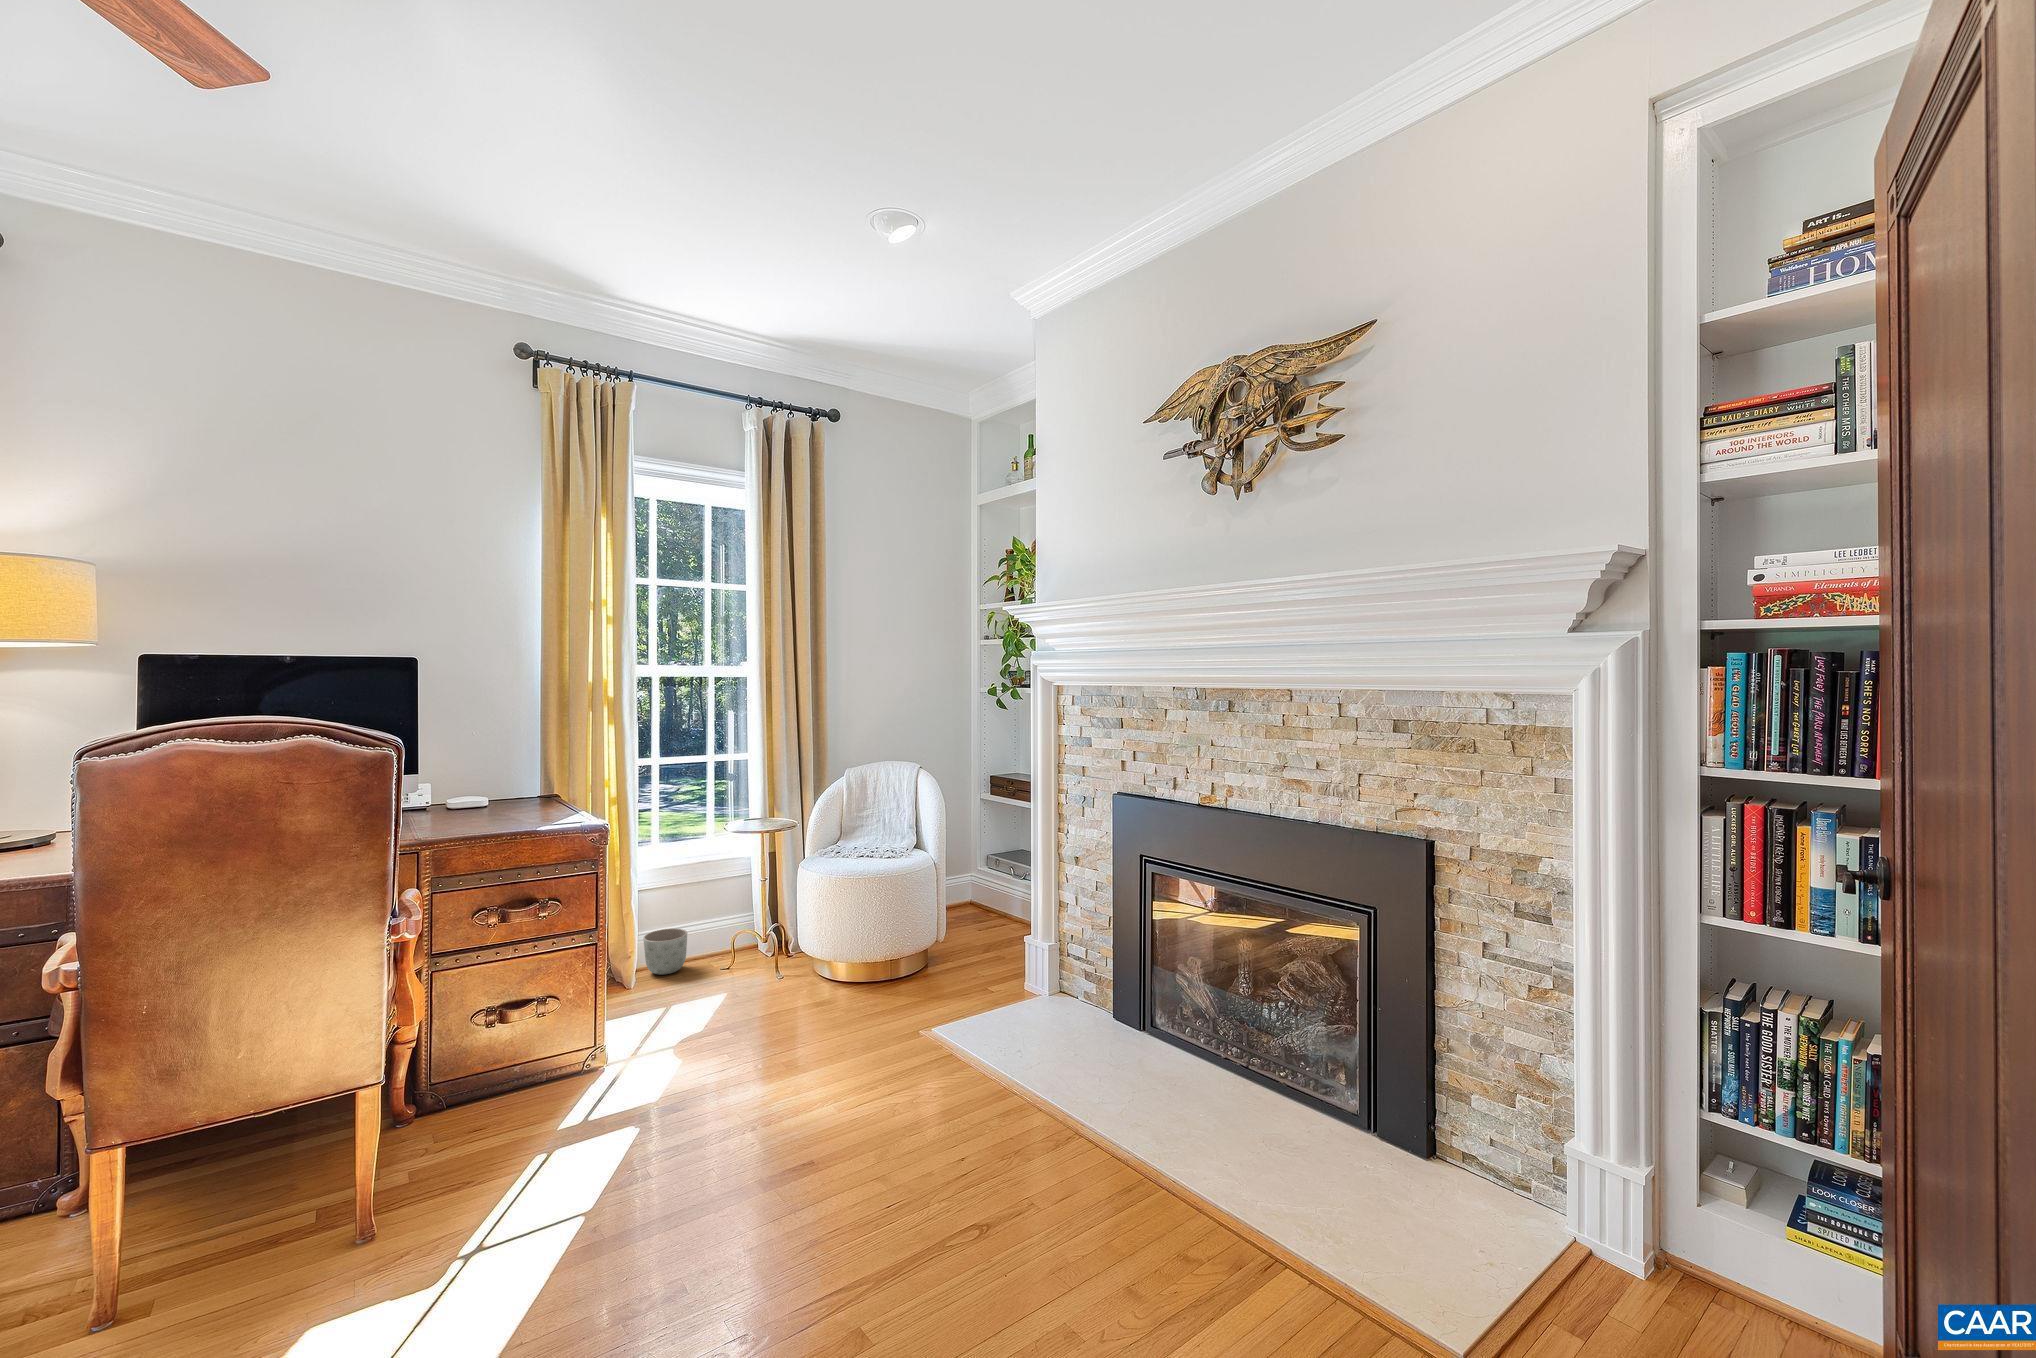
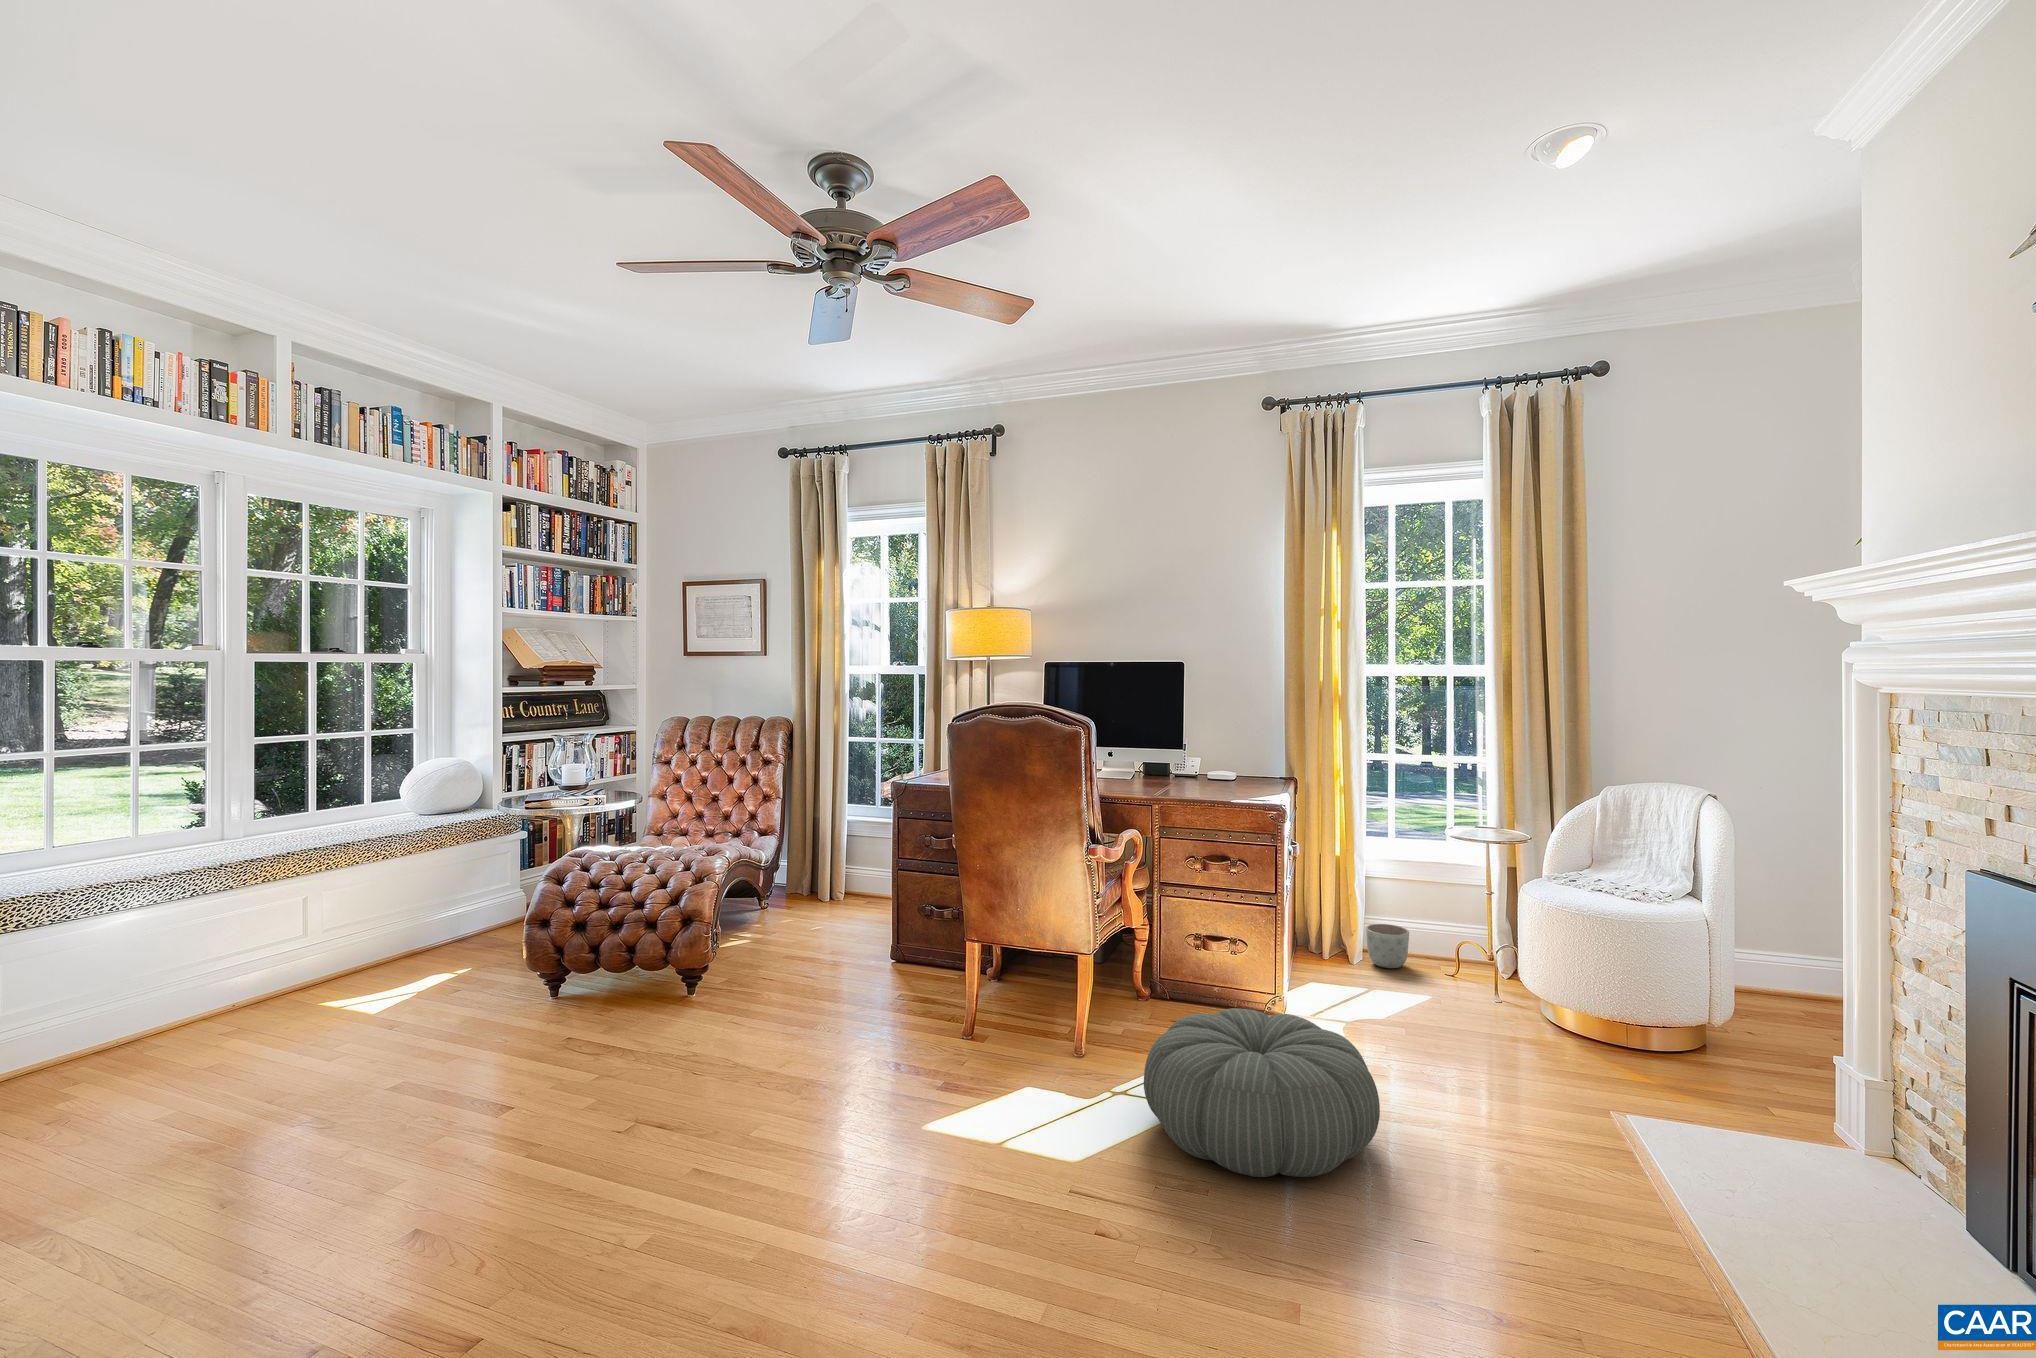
pouf: none [540,1055,809,1268] -> present [1144,1008,1380,1177]

